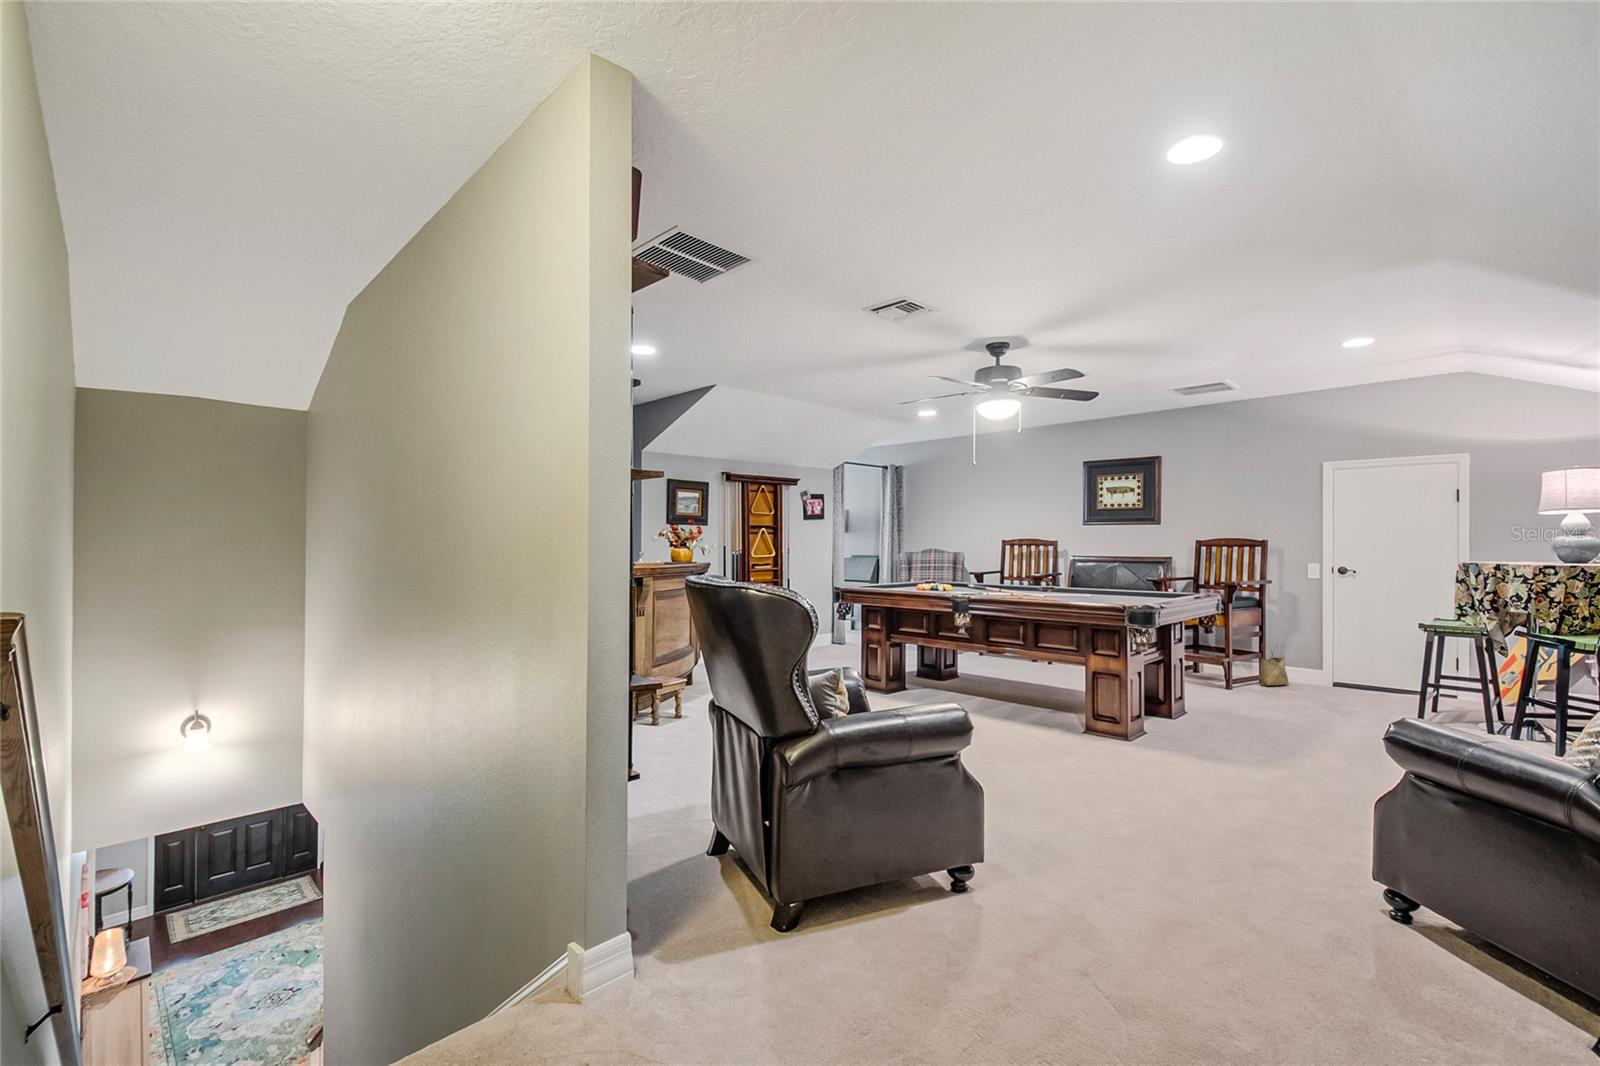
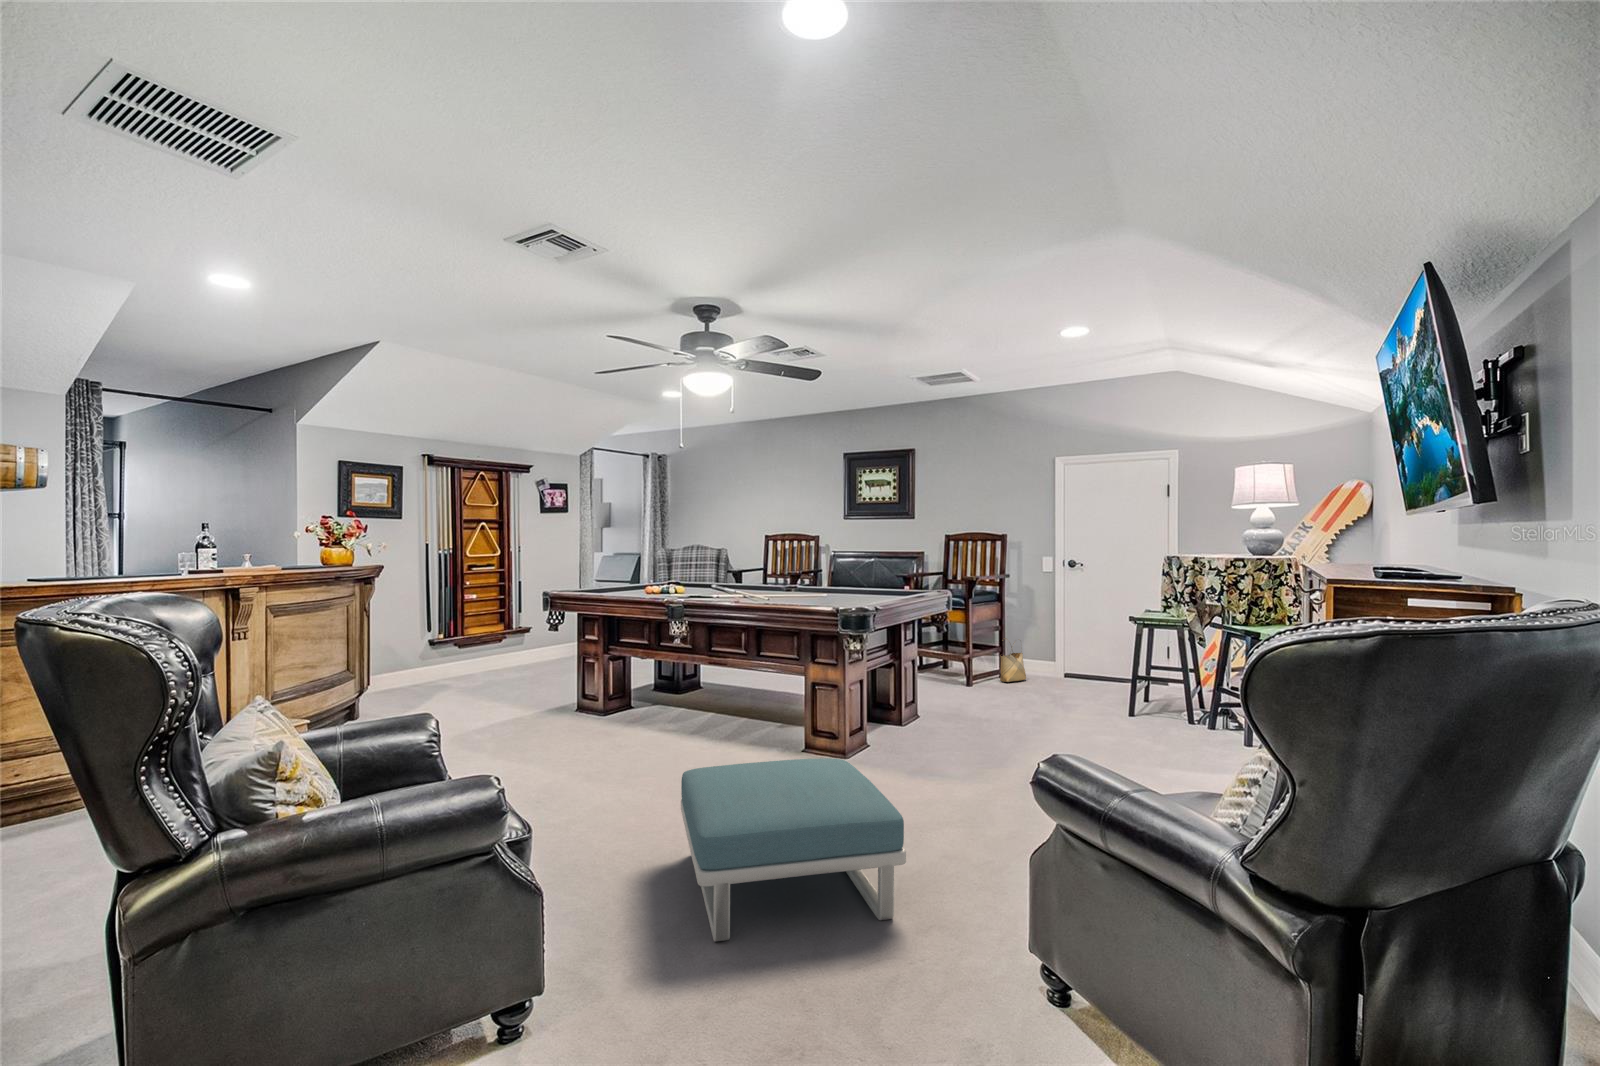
footstool: none [1015,729,1231,855] -> present [681,758,906,942]

